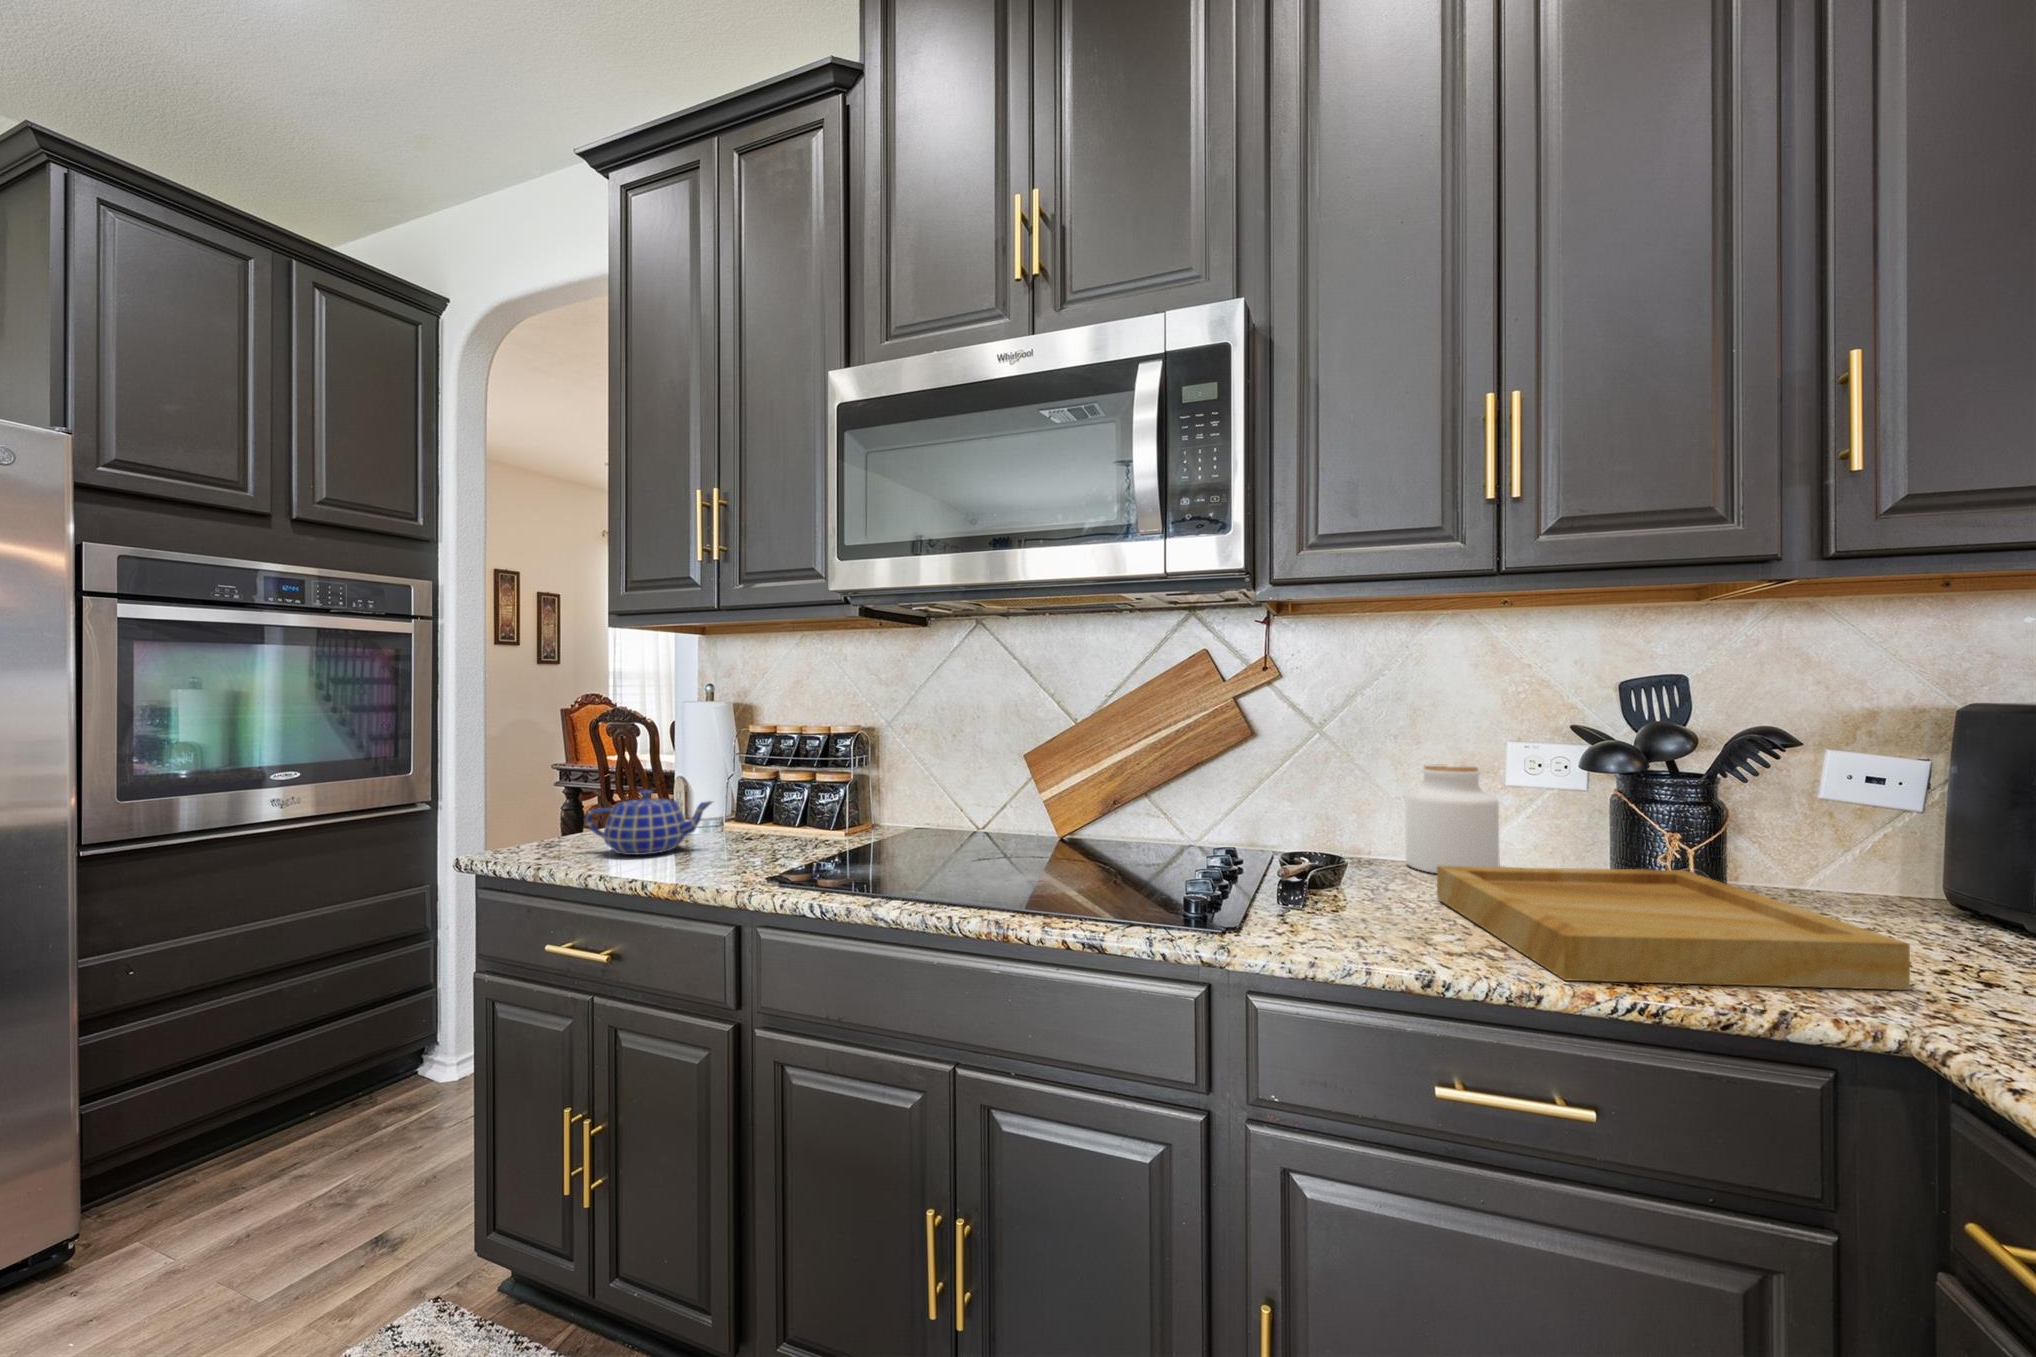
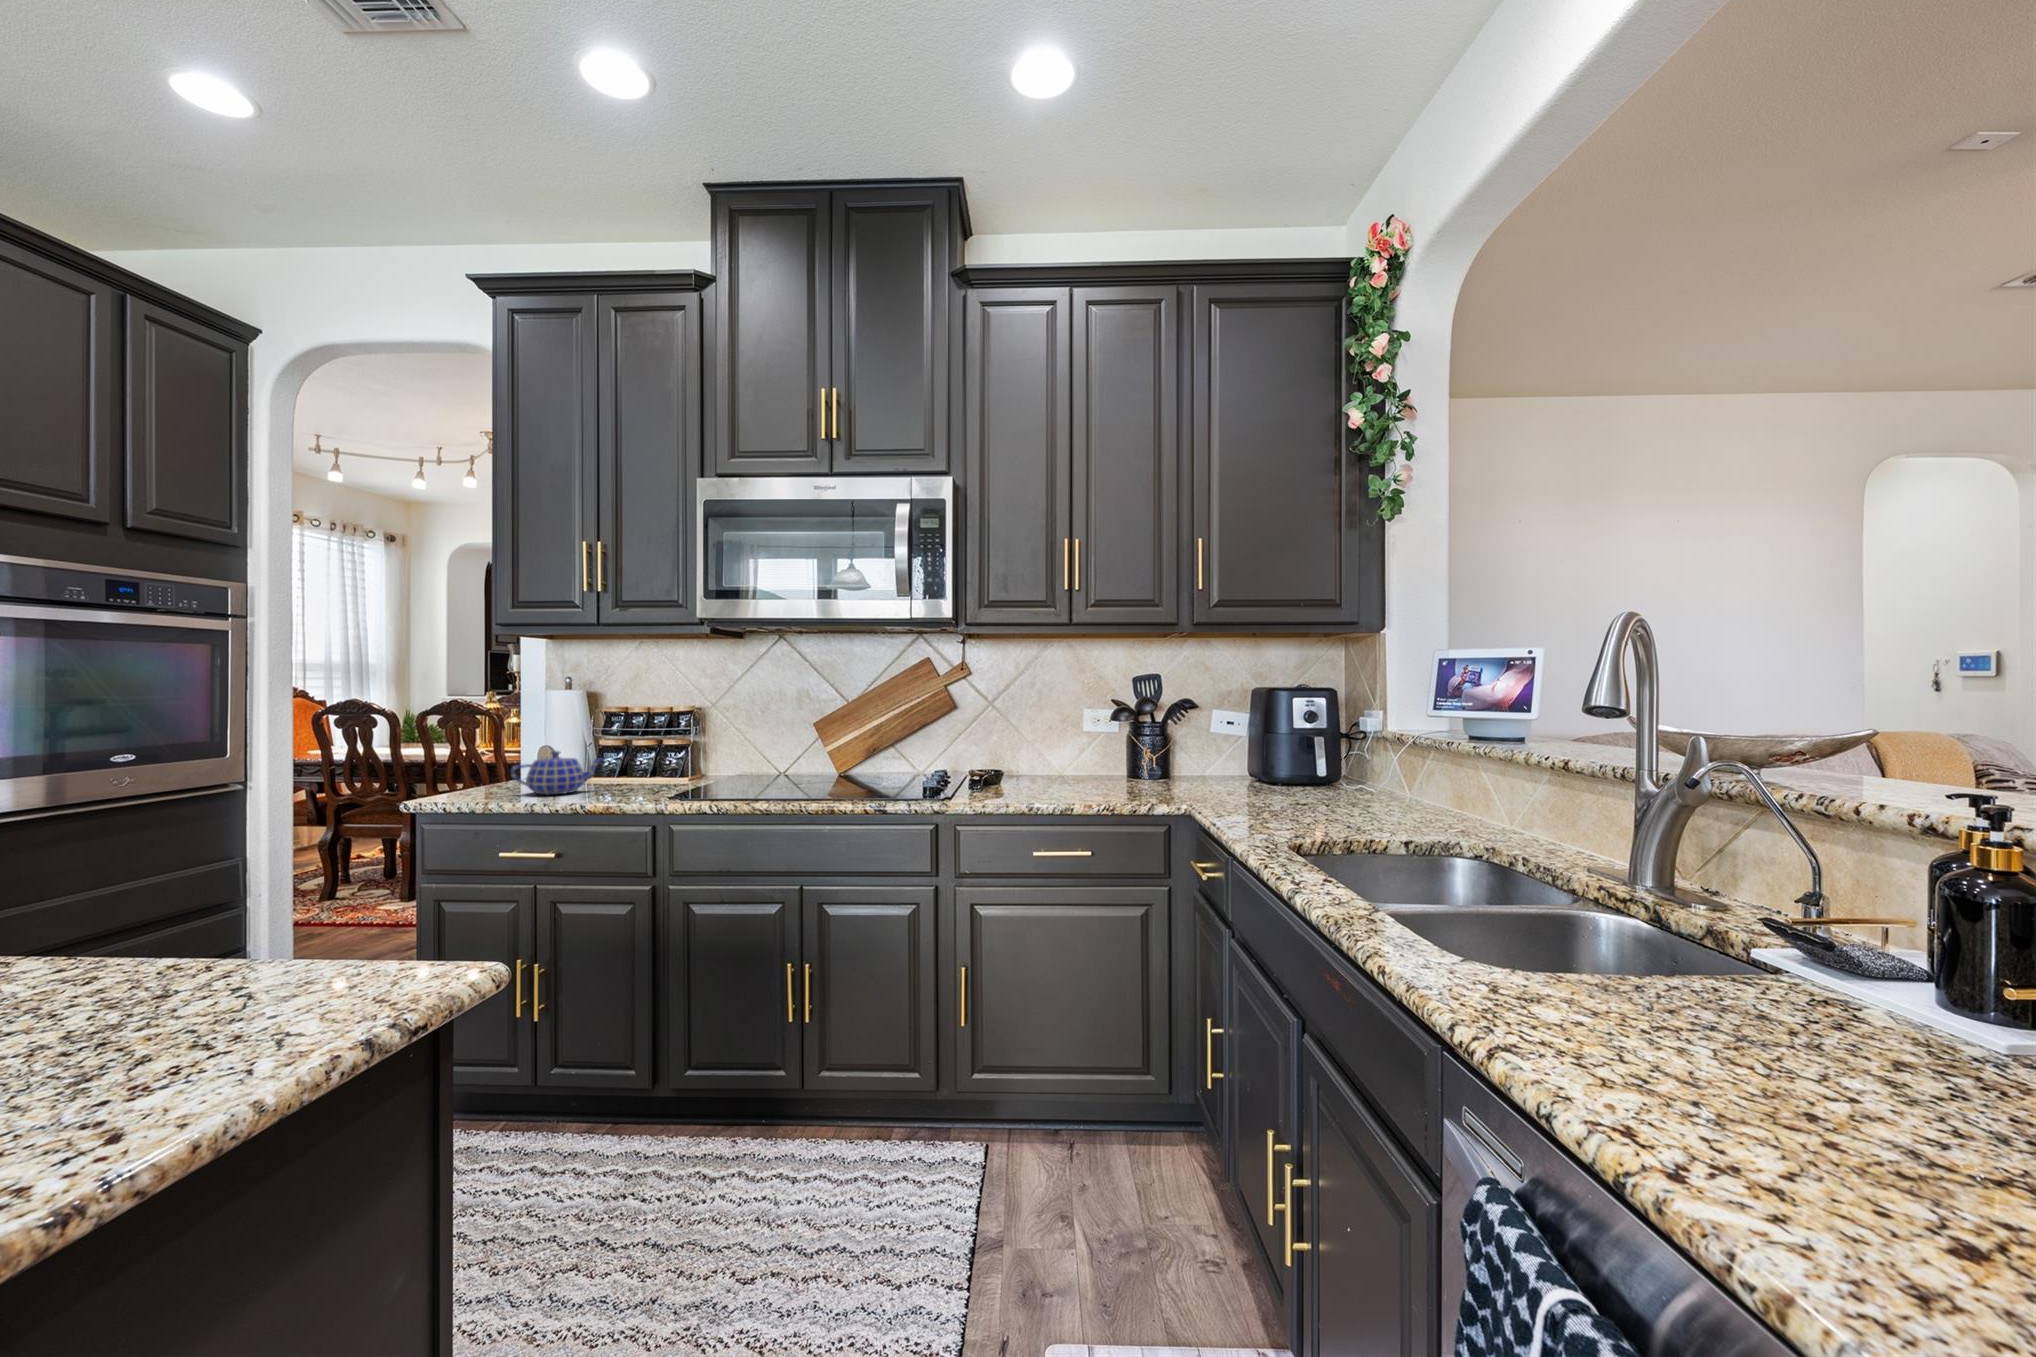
jar: present [1405,766,1500,873] -> none [1036,722,1081,779]
tray: present [1437,866,1910,990] -> none [1045,767,1204,803]

